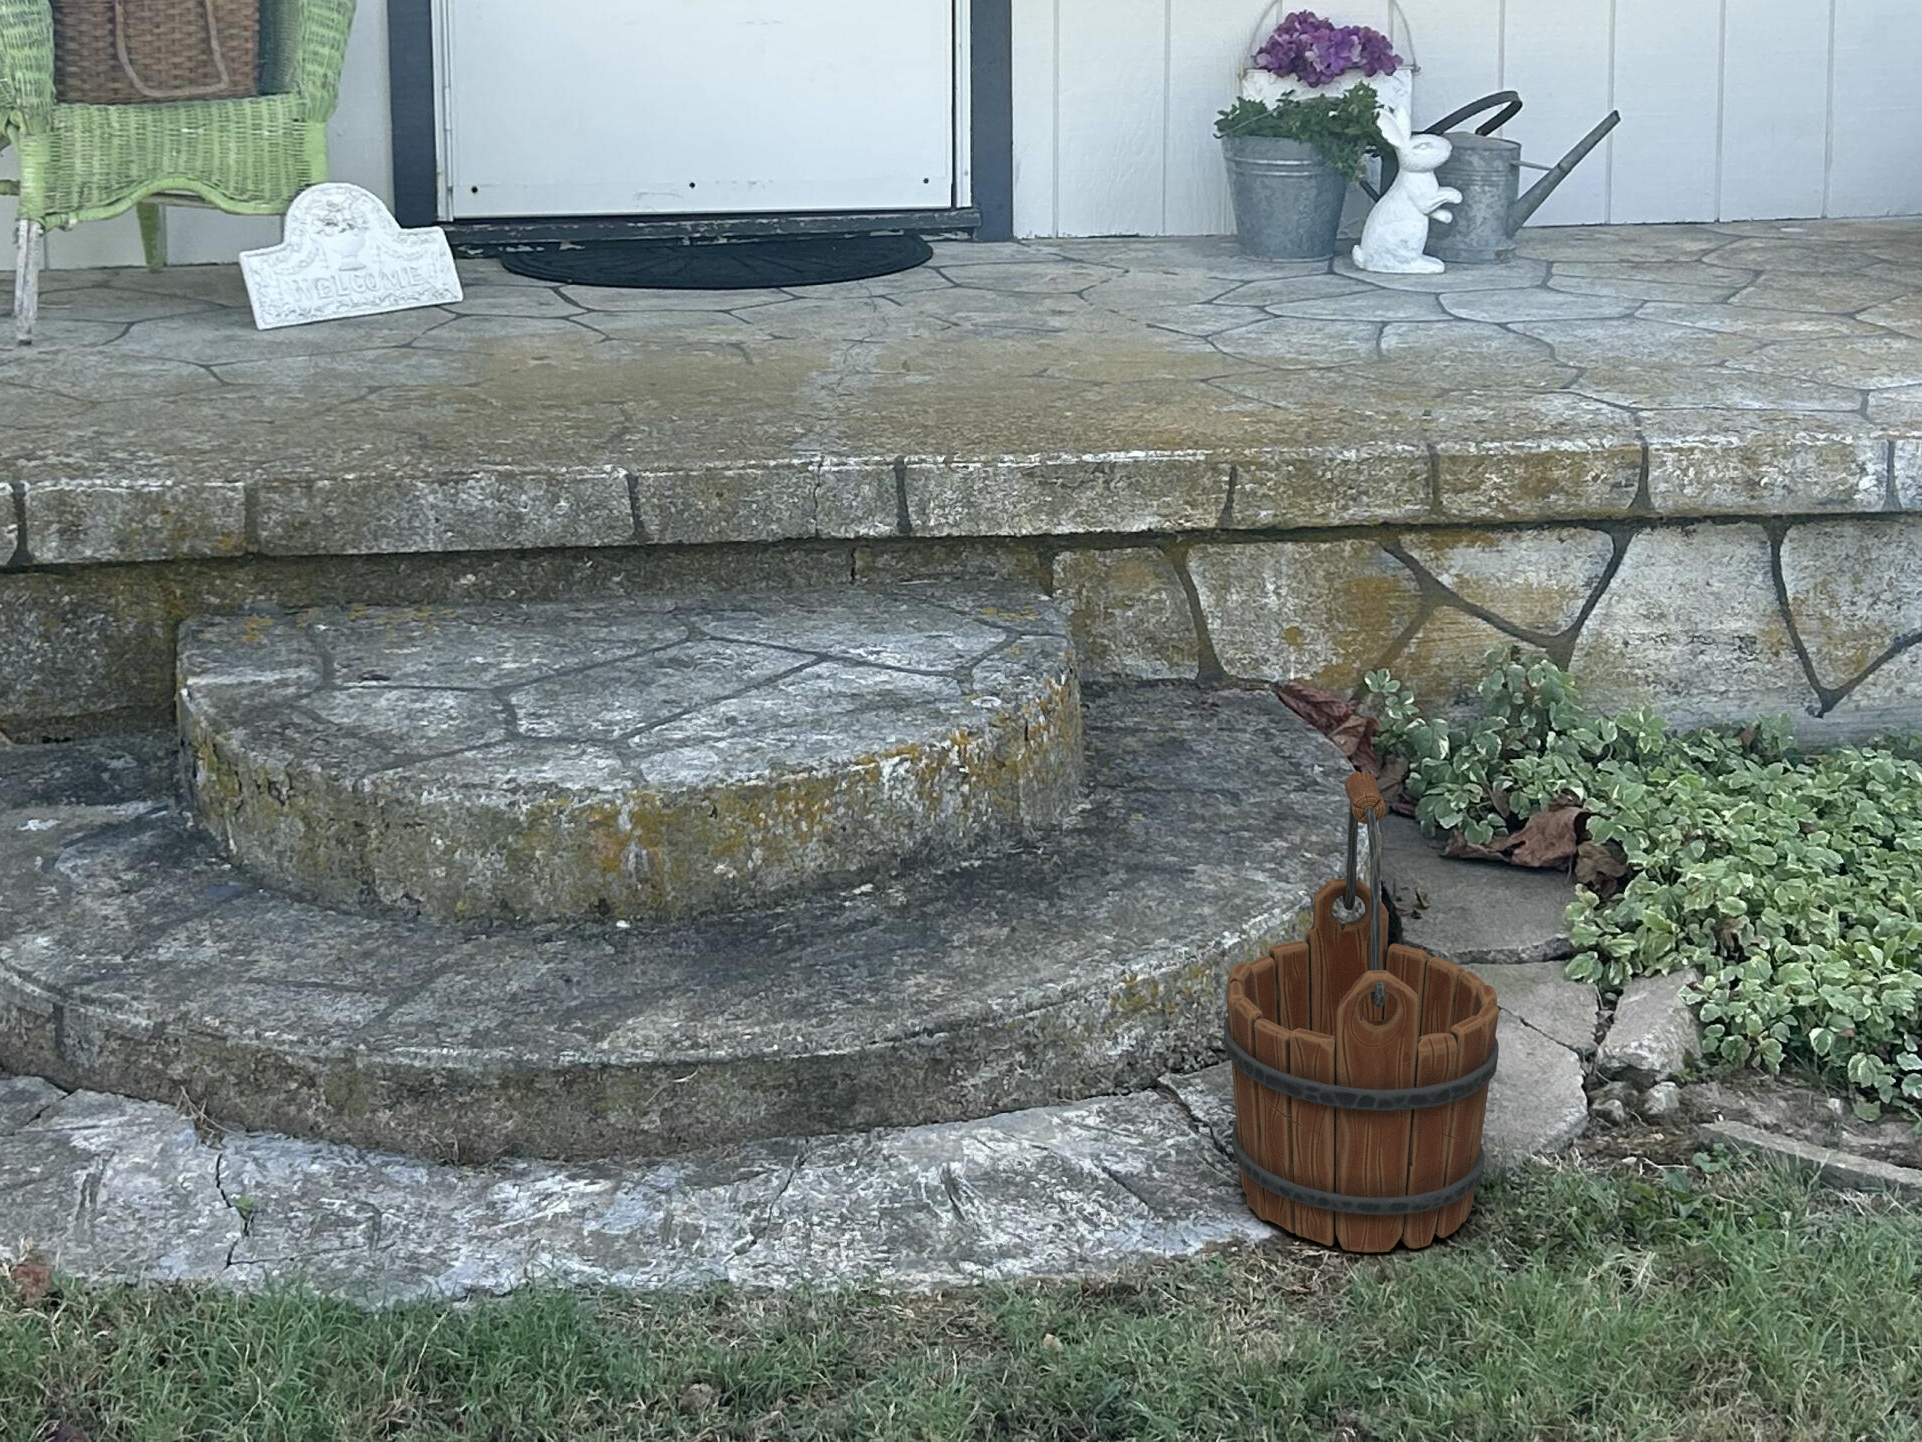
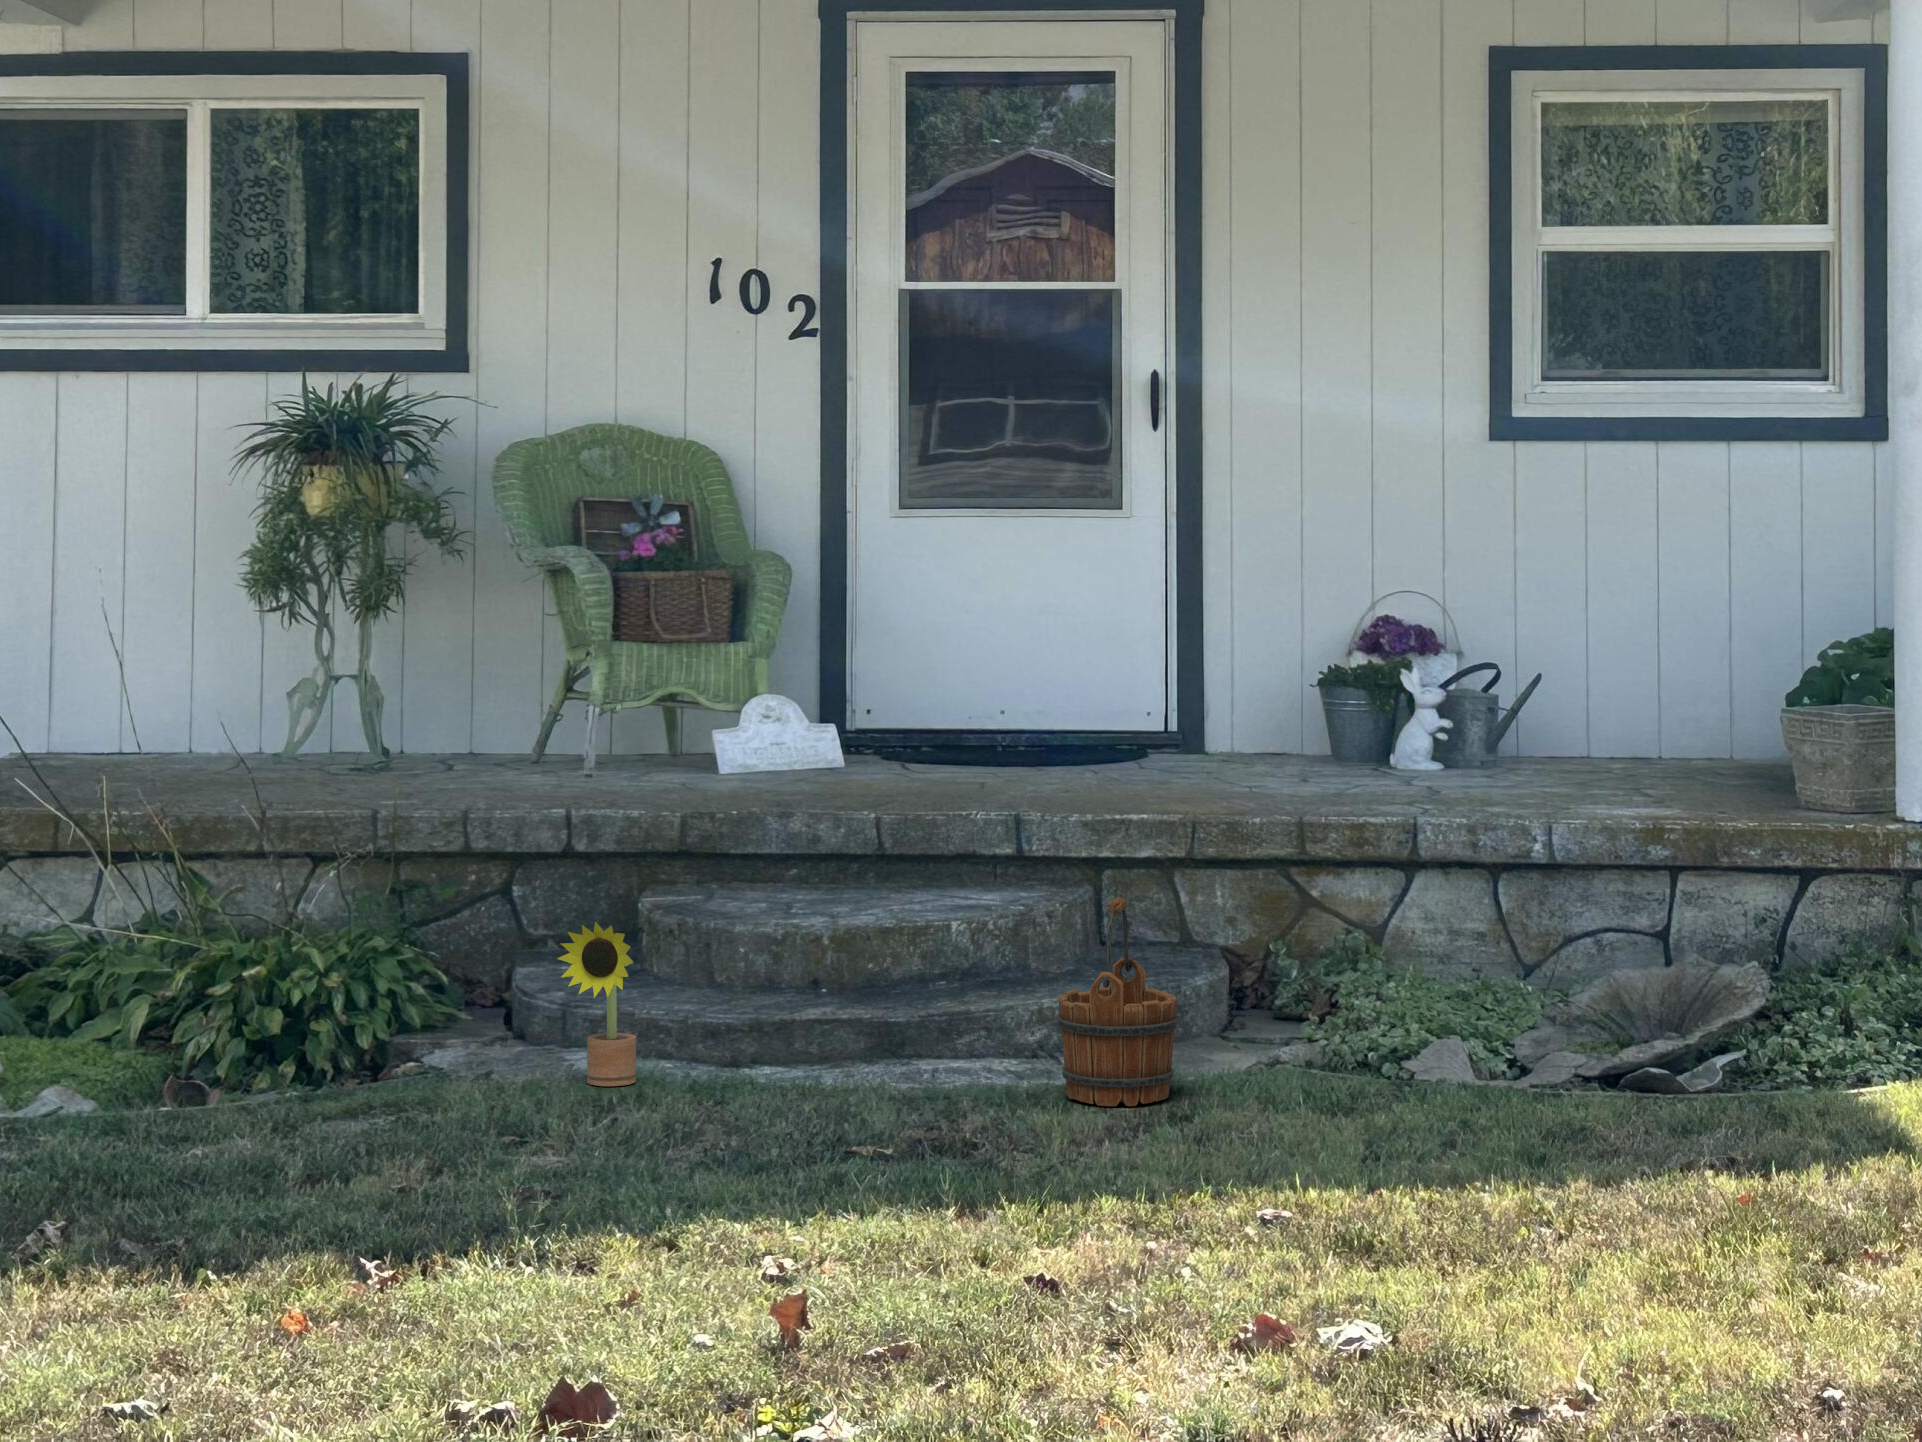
decorative plant: none [63,888,258,1231] -> present [557,922,636,1086]

